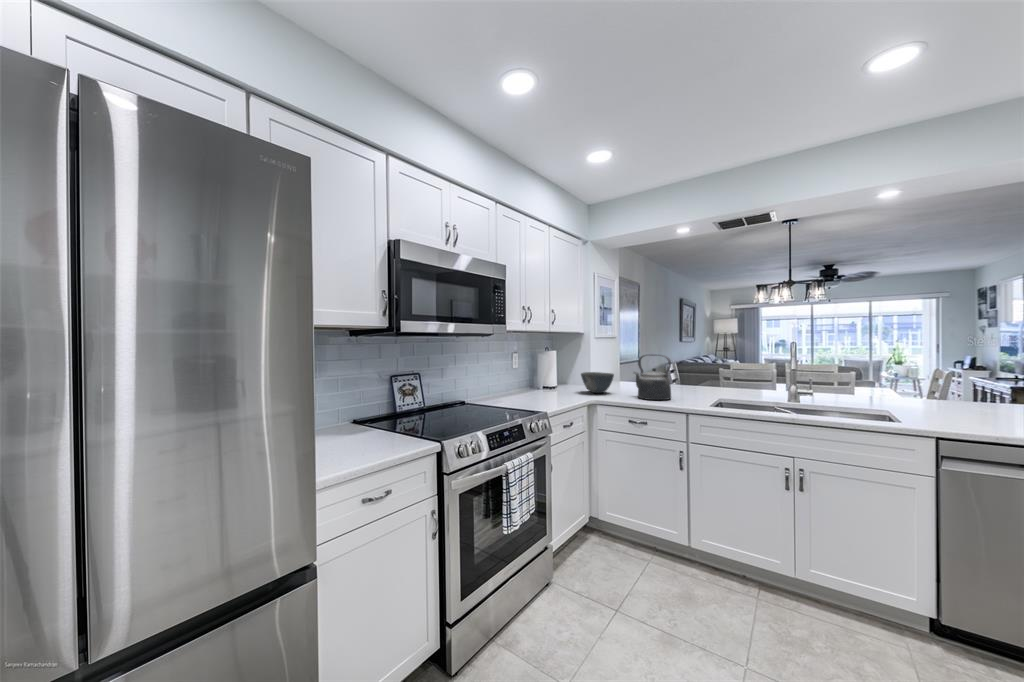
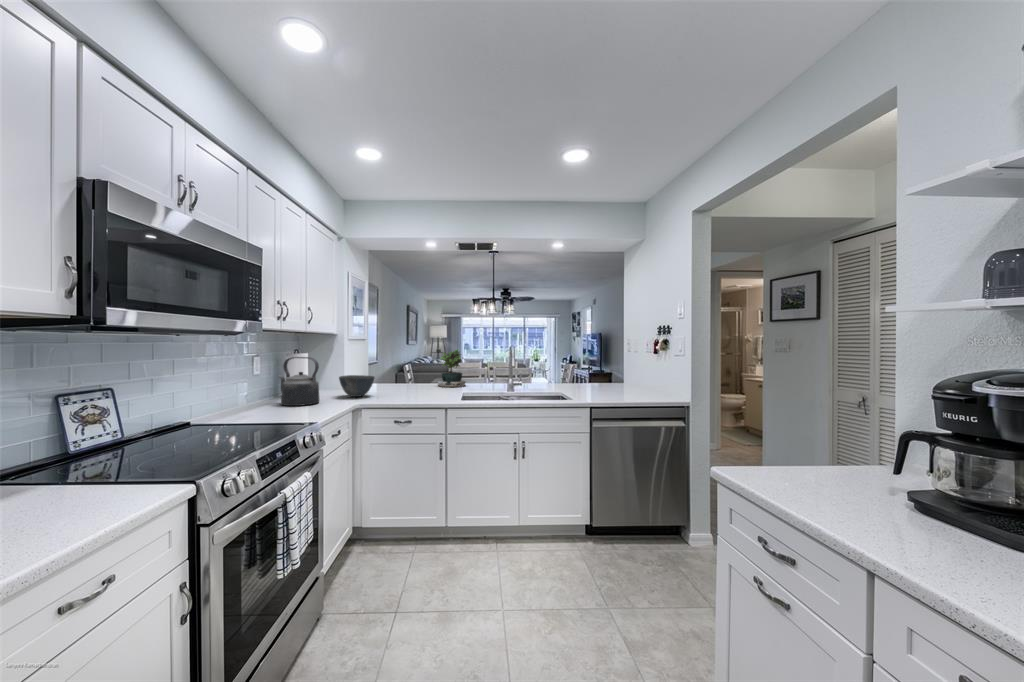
potted plant: none [690,346,727,392] -> present [438,349,466,387]
kettle: present [634,354,671,400] -> present [279,357,319,406]

